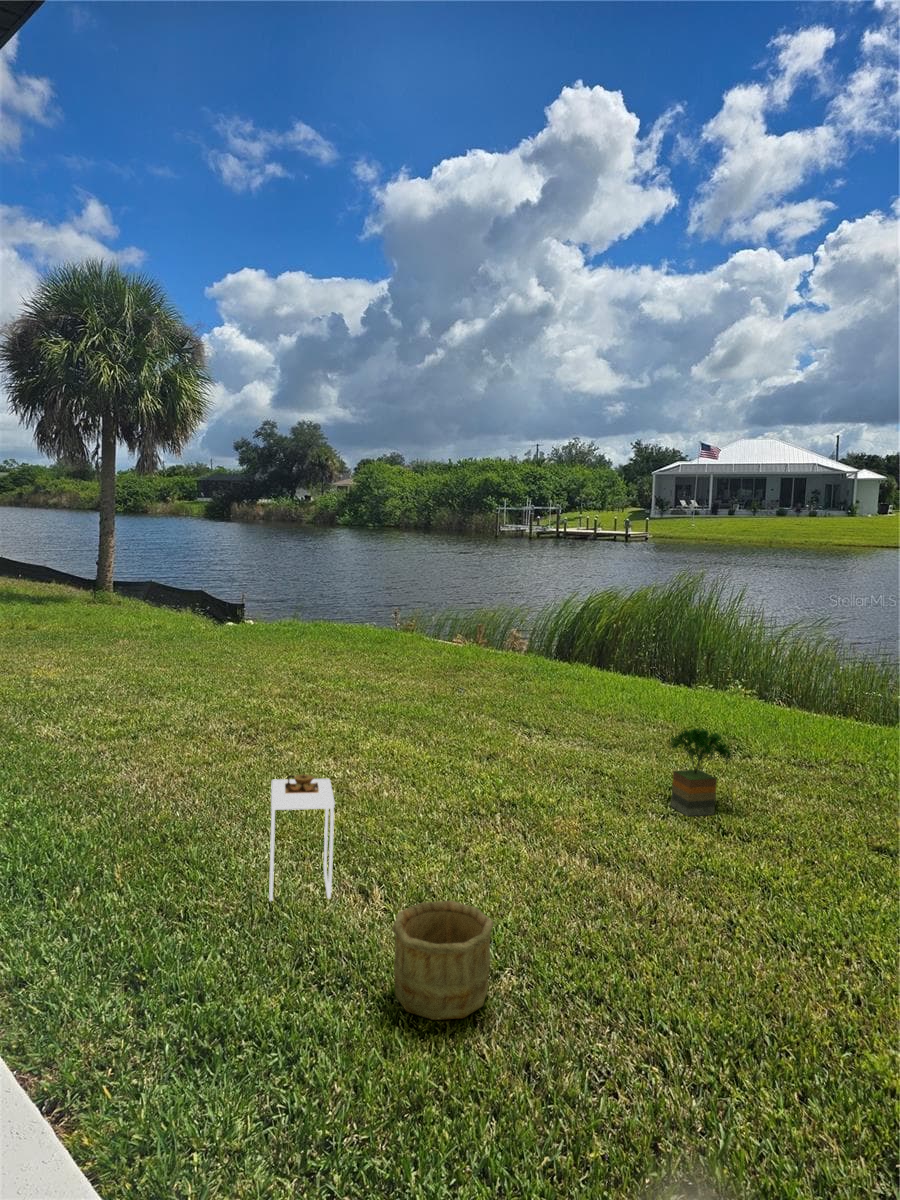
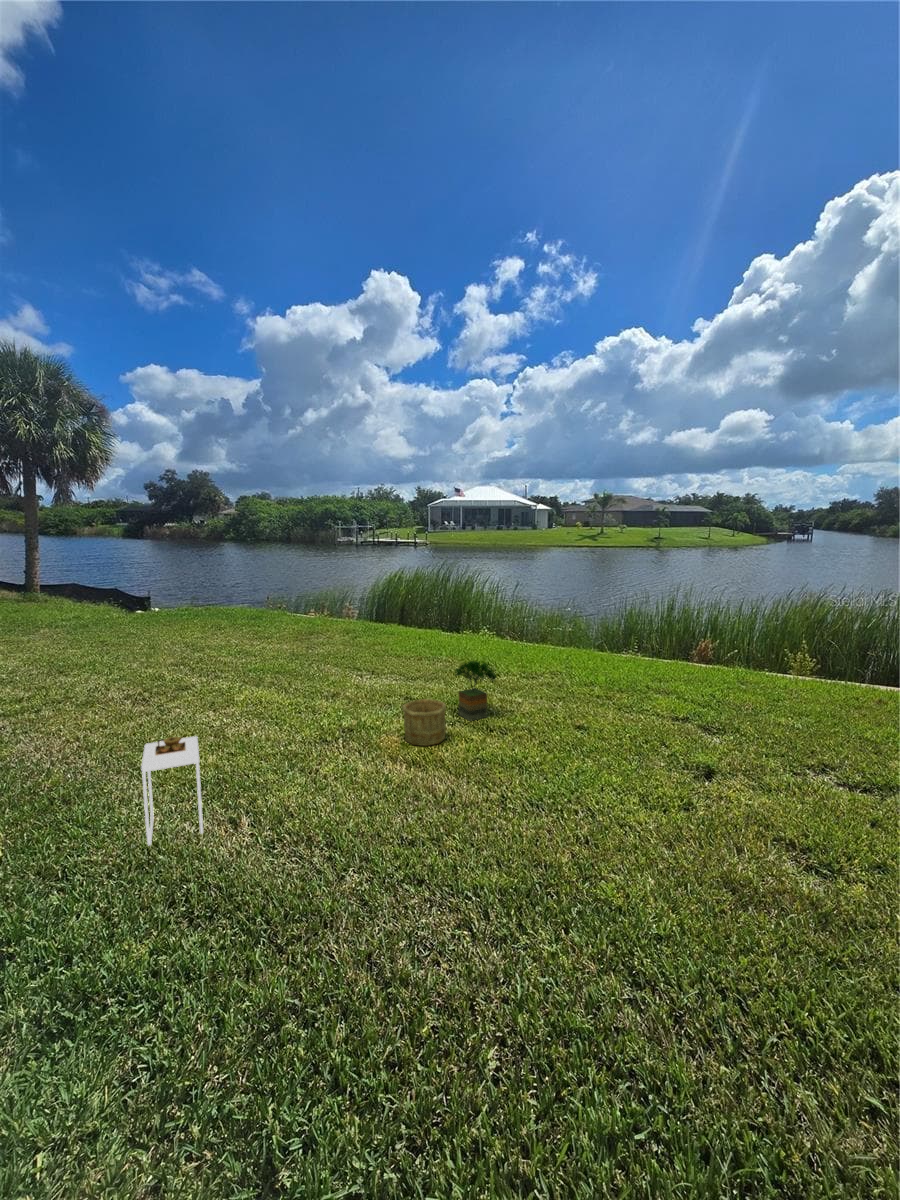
wooden bucket: present [392,901,493,1020] -> present [403,699,446,746]

